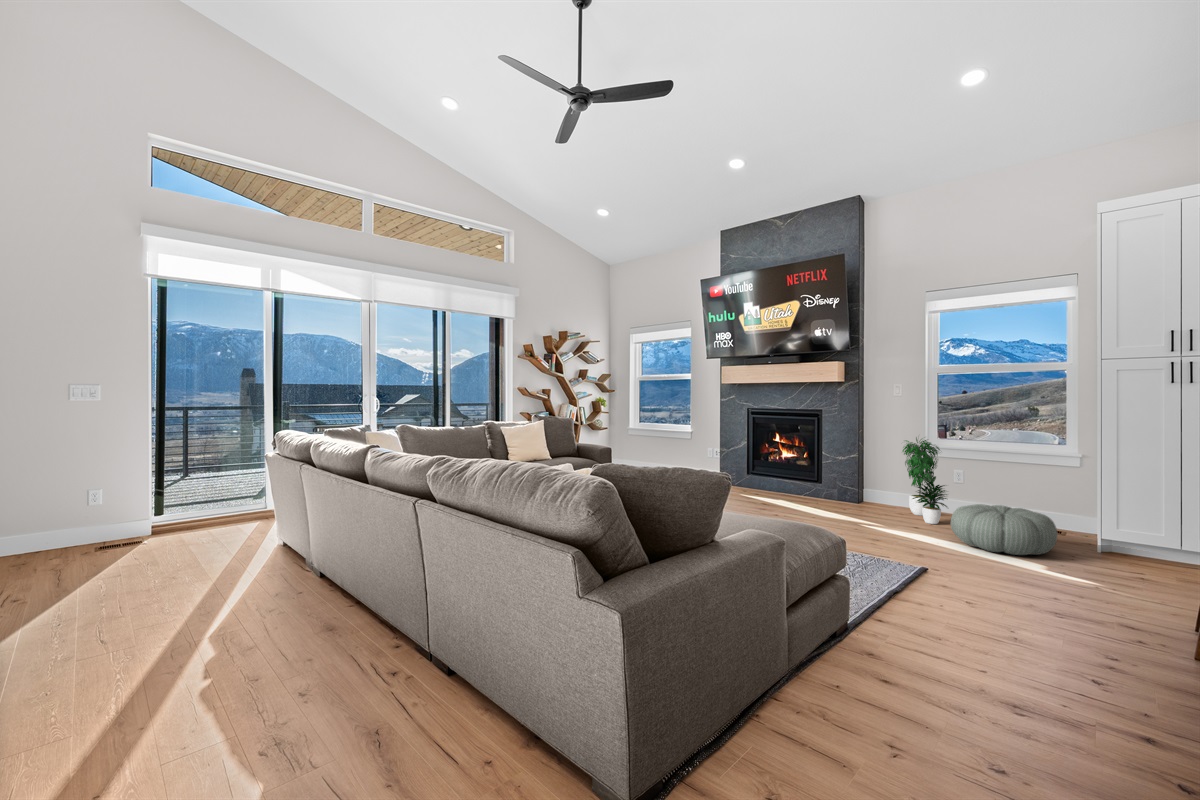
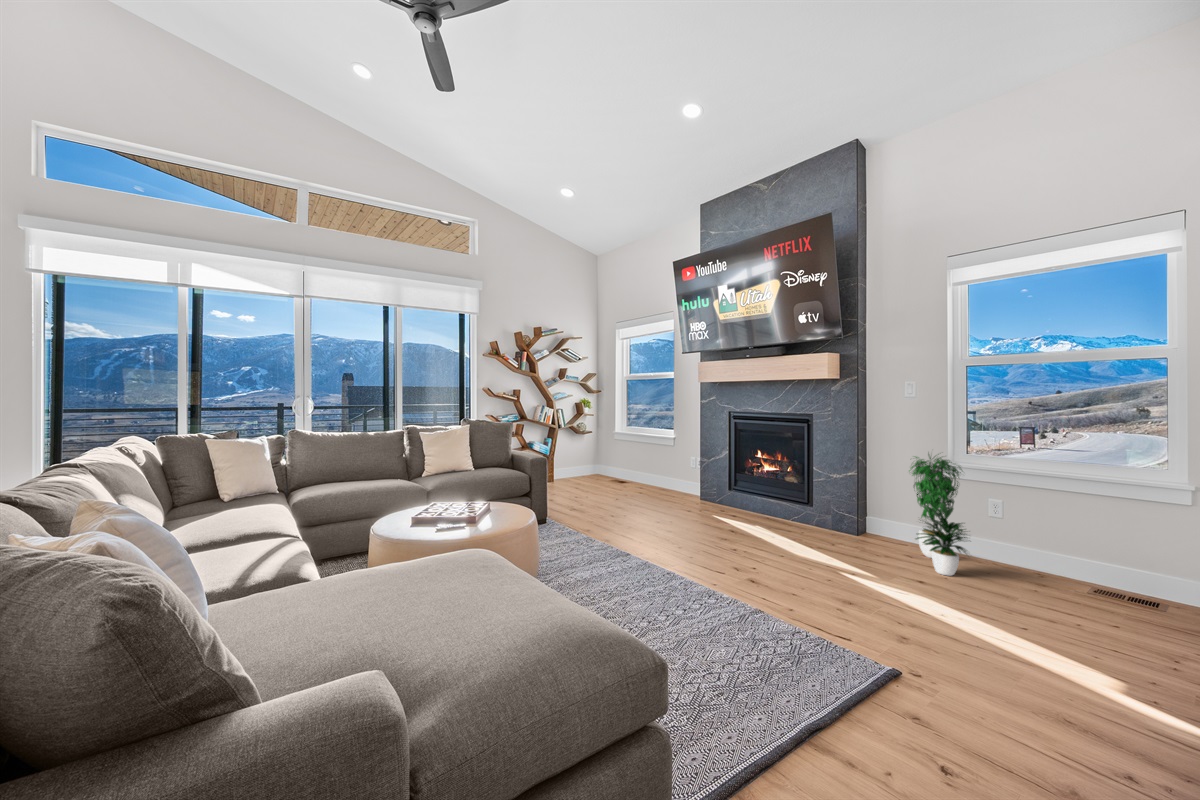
pouf: present [951,504,1057,555] -> none [964,557,1141,651]

